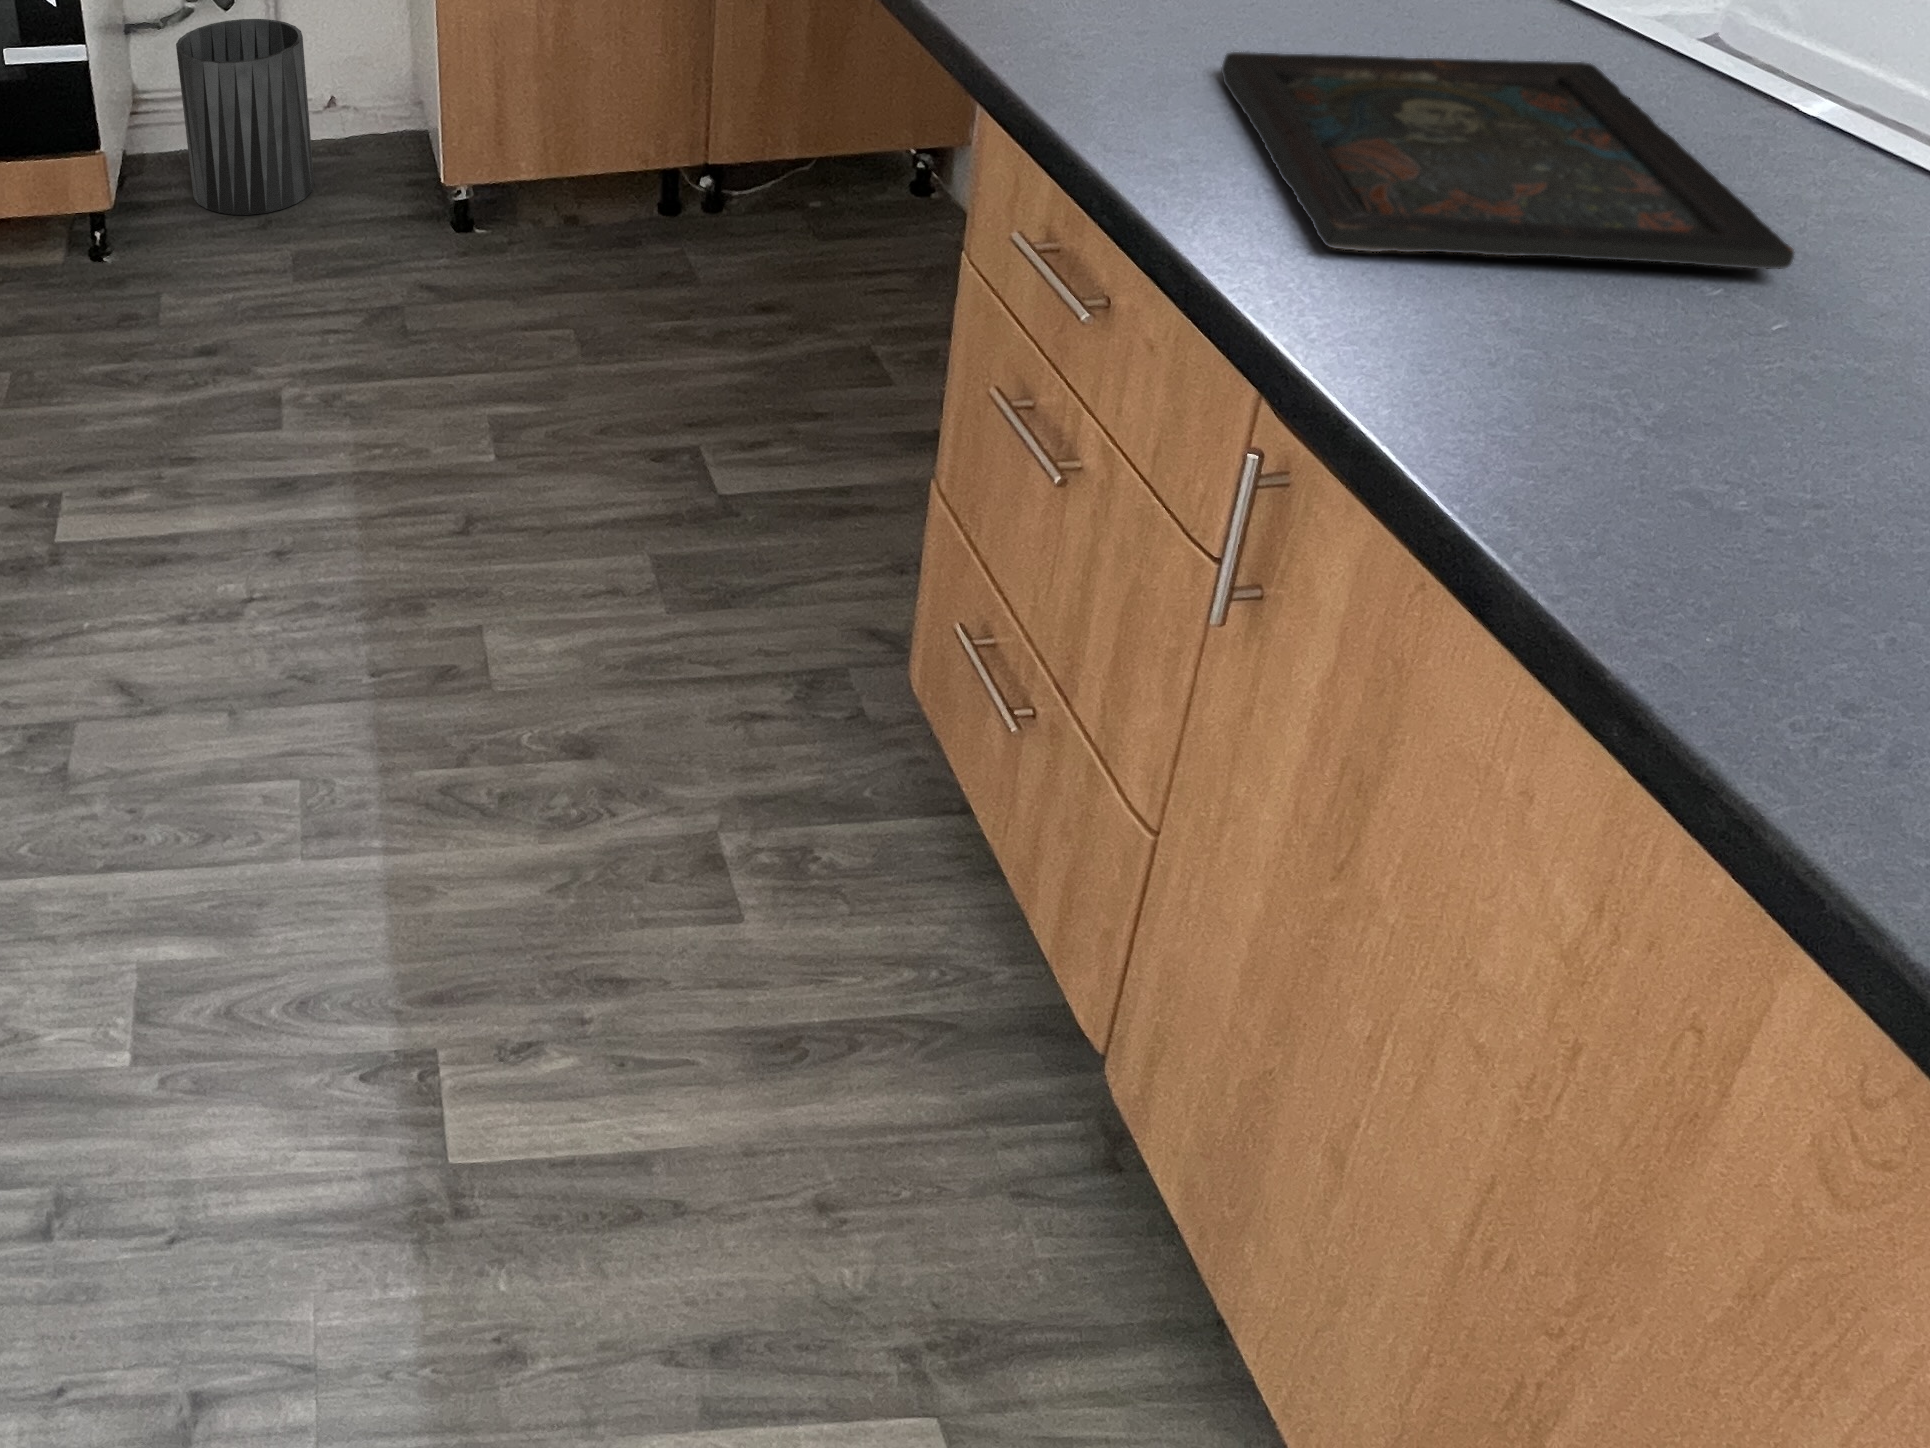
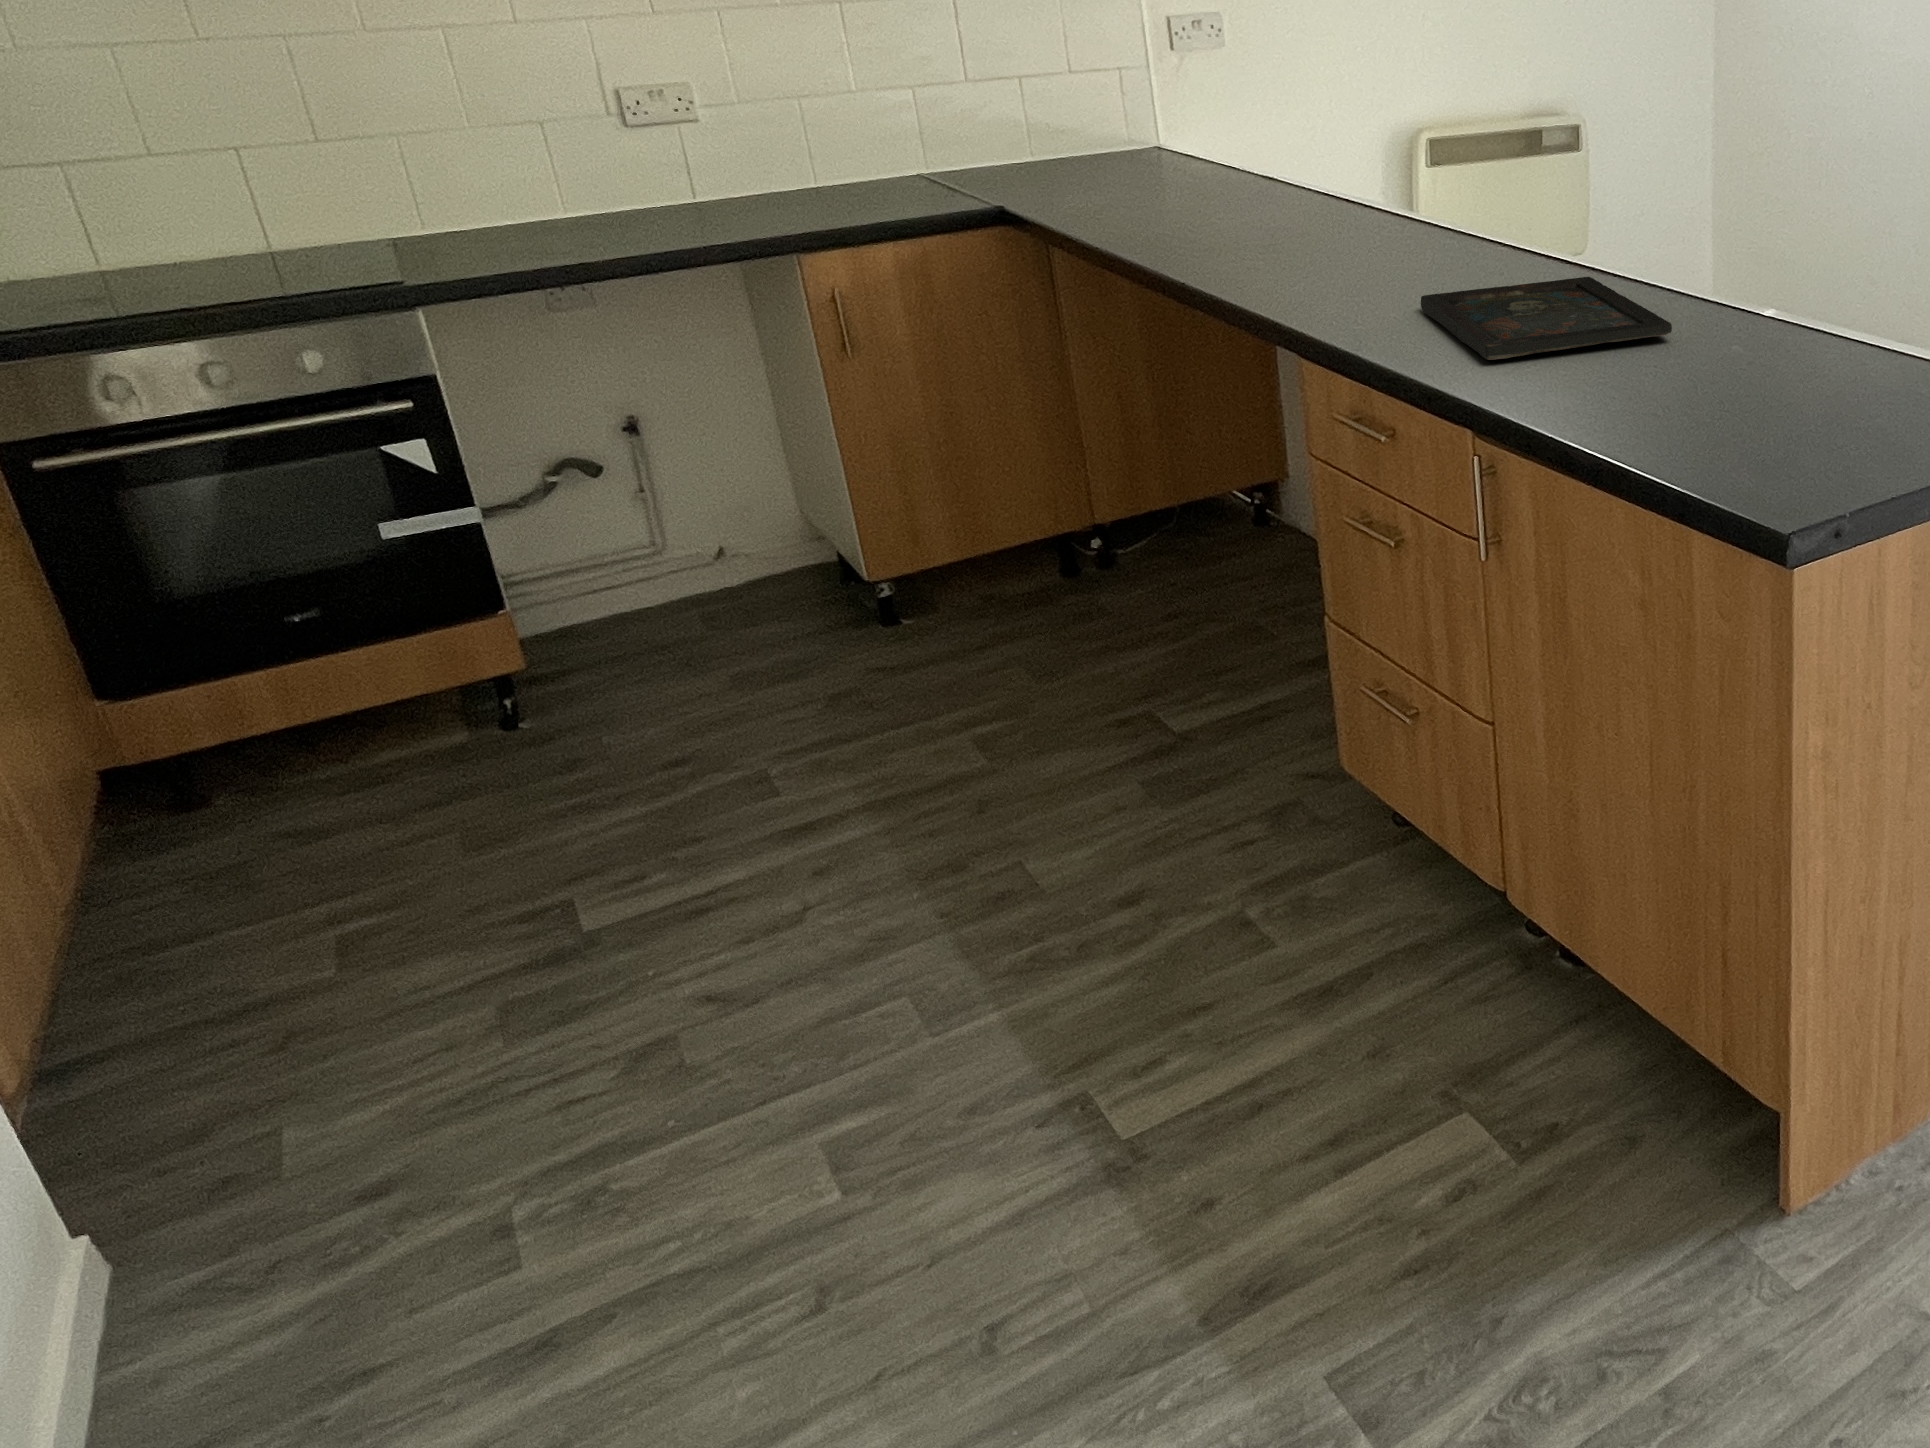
trash can: present [176,19,314,215] -> none [551,477,724,663]

